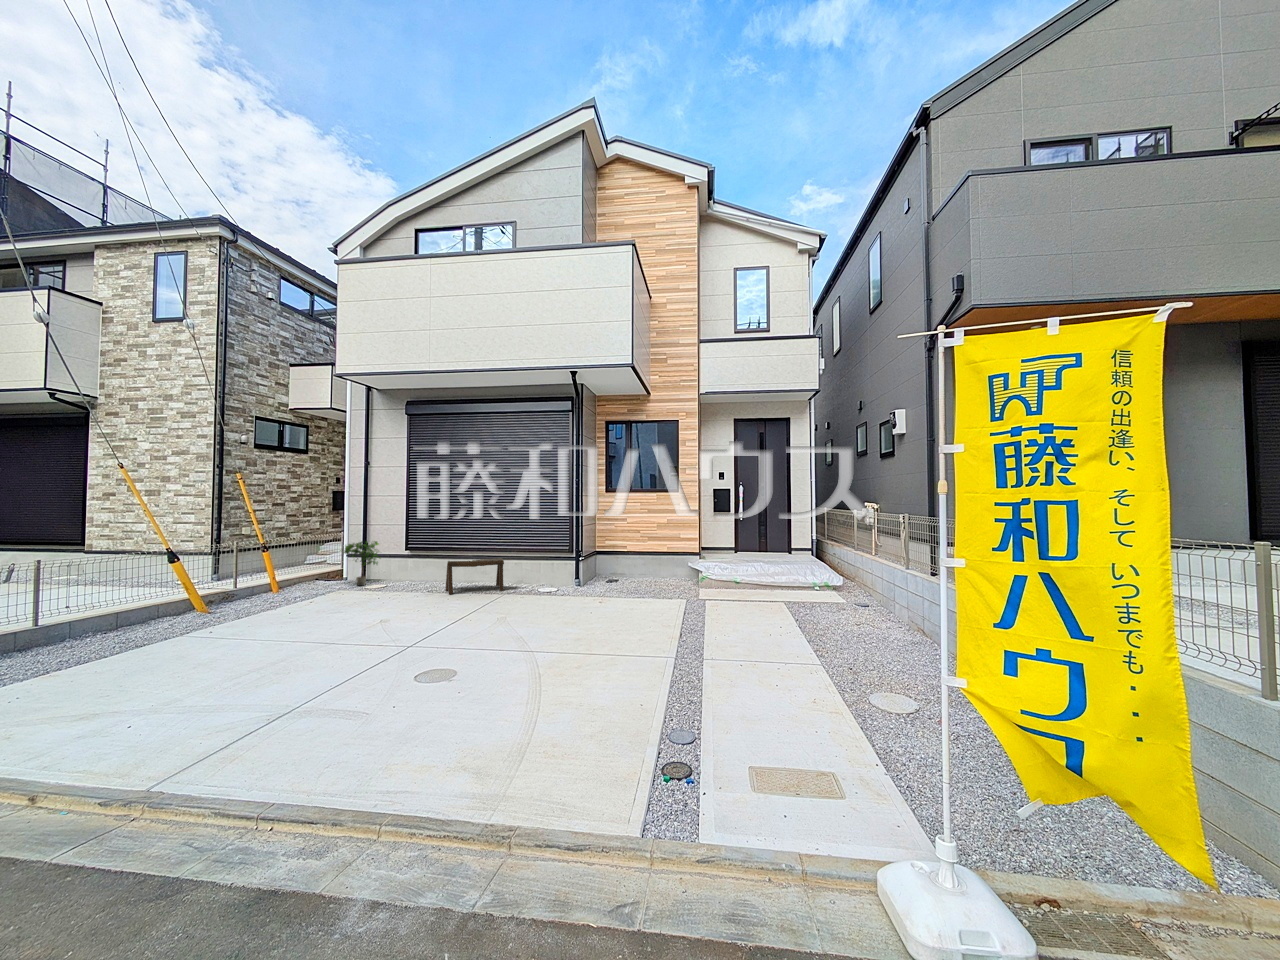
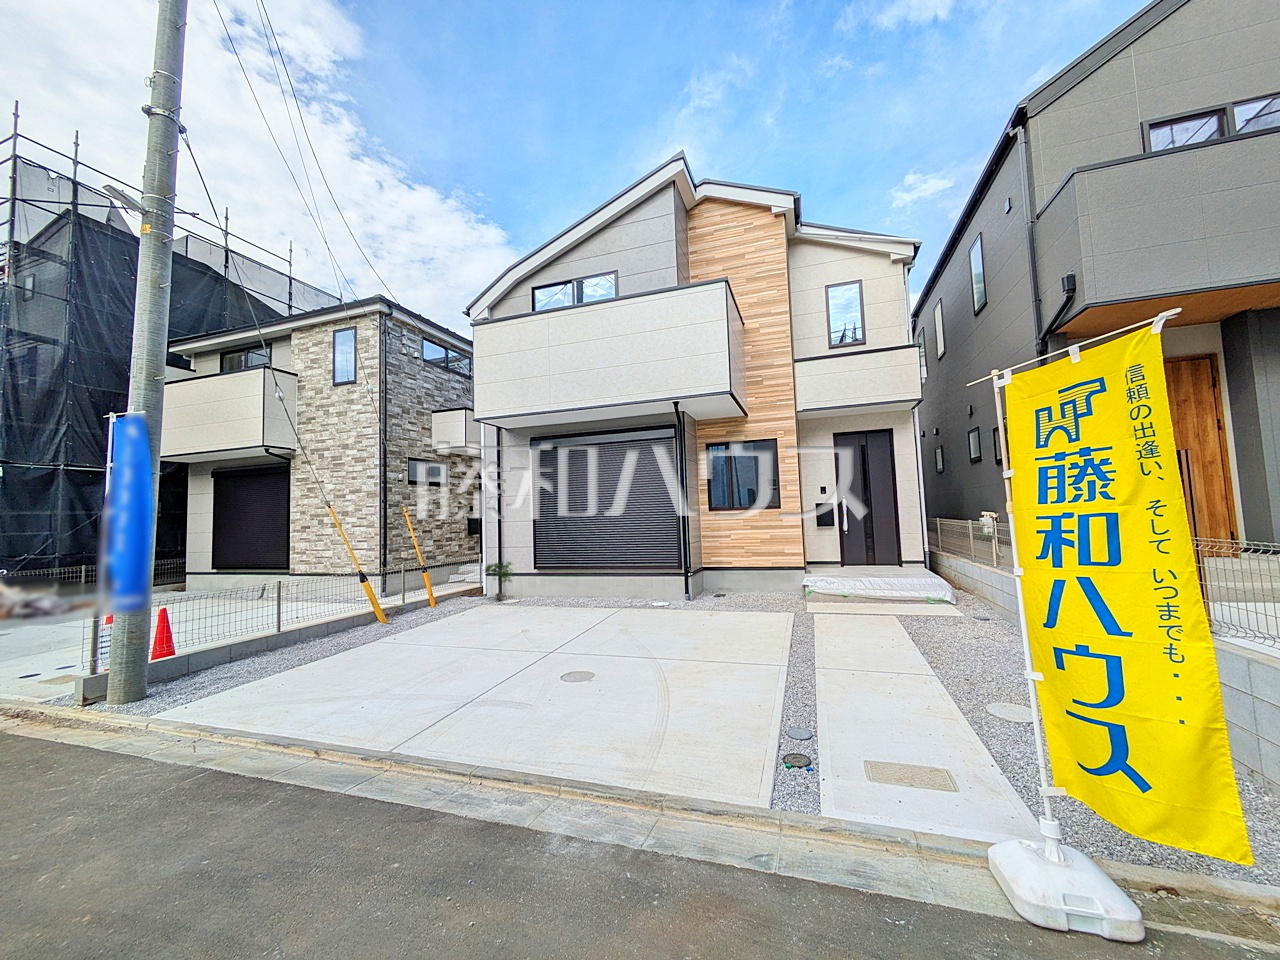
bench: present [446,558,504,594] -> none [571,575,621,608]

